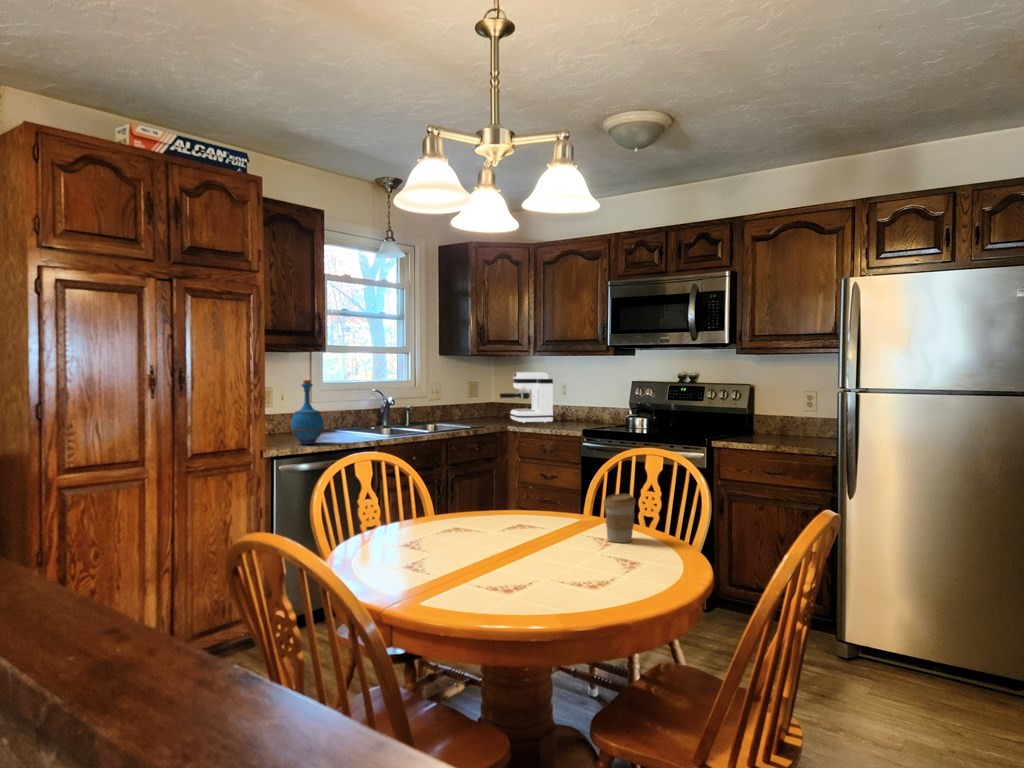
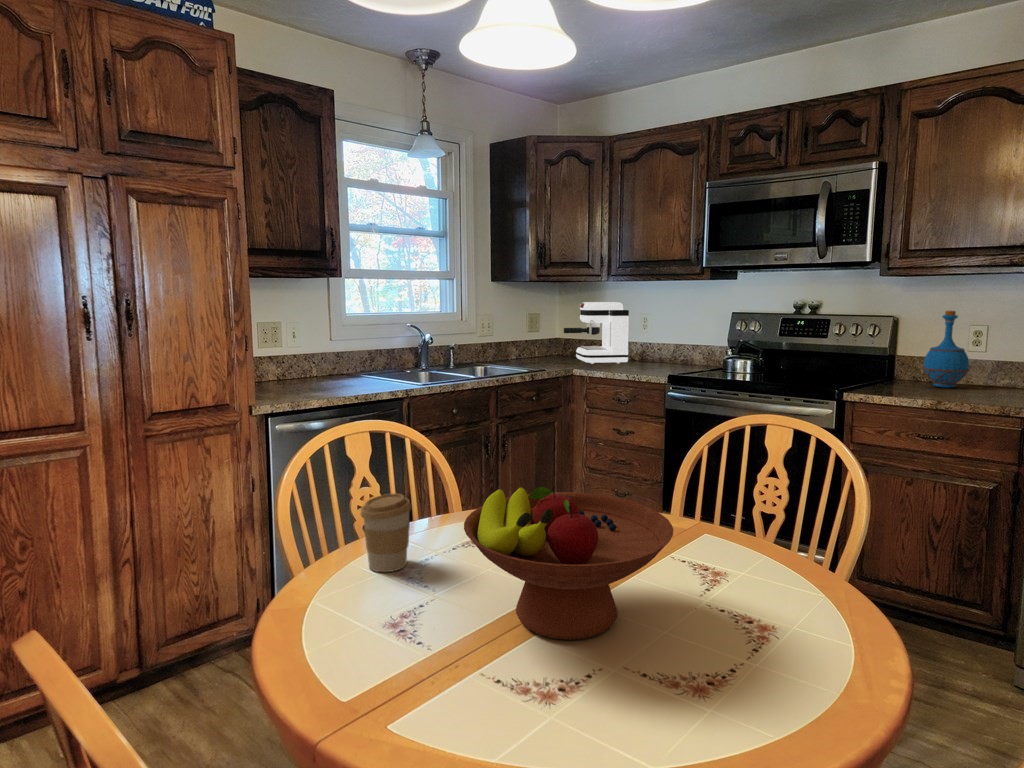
bottle: present [291,380,324,444] -> present [923,311,969,388]
fruit bowl: none [455,476,574,559] -> present [464,487,673,640]
coffee cup: present [604,494,636,543] -> present [361,493,411,572]

